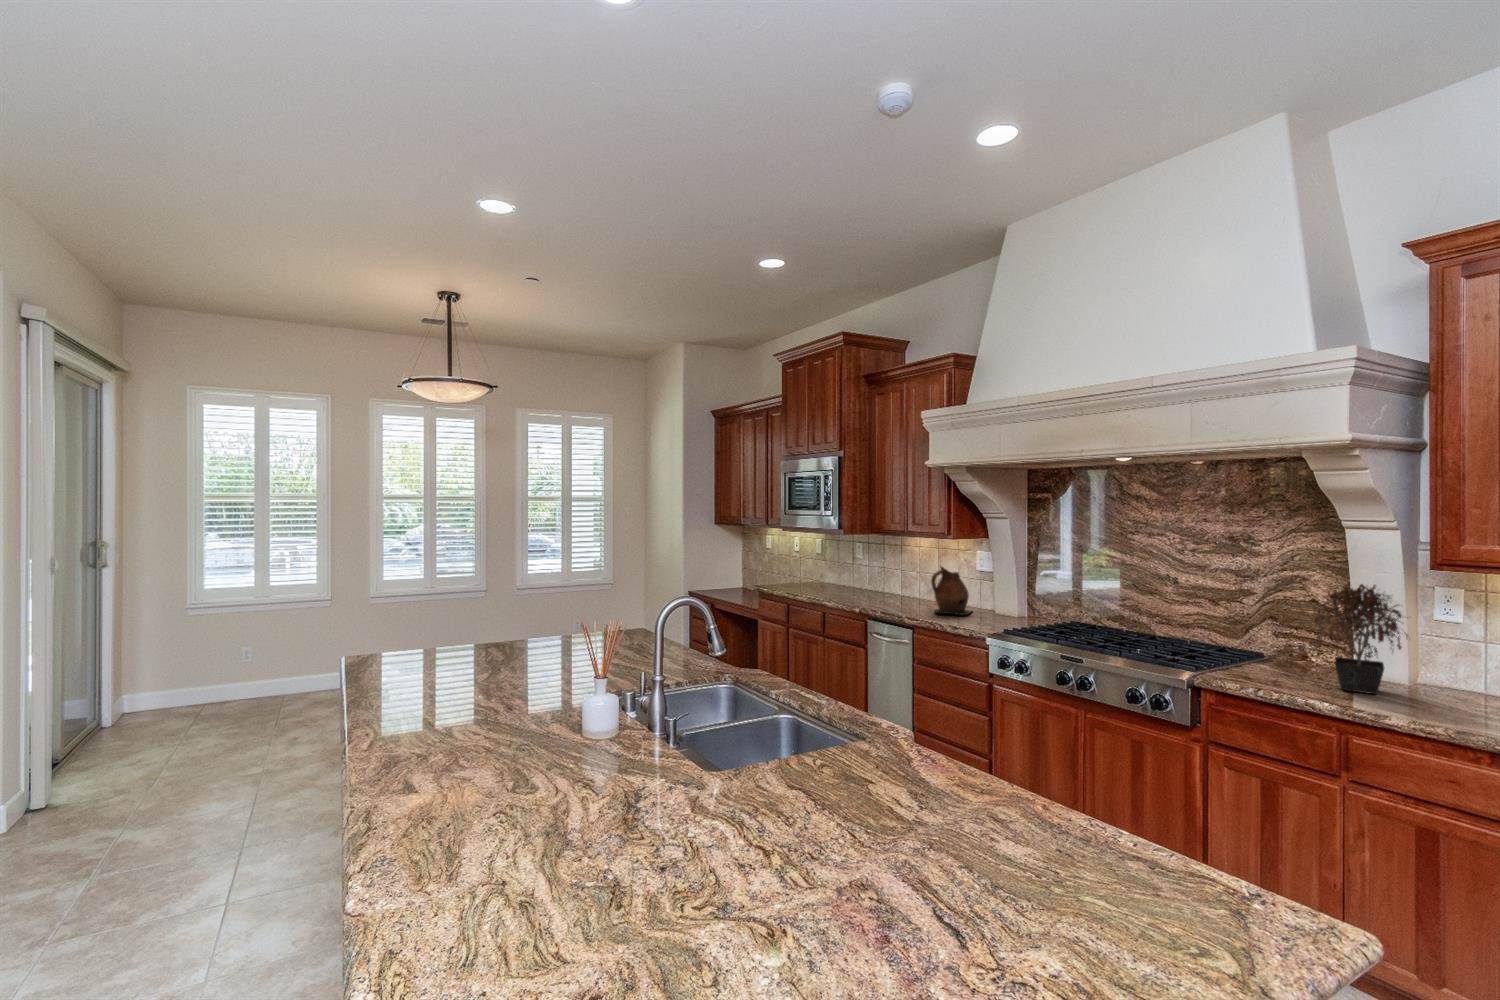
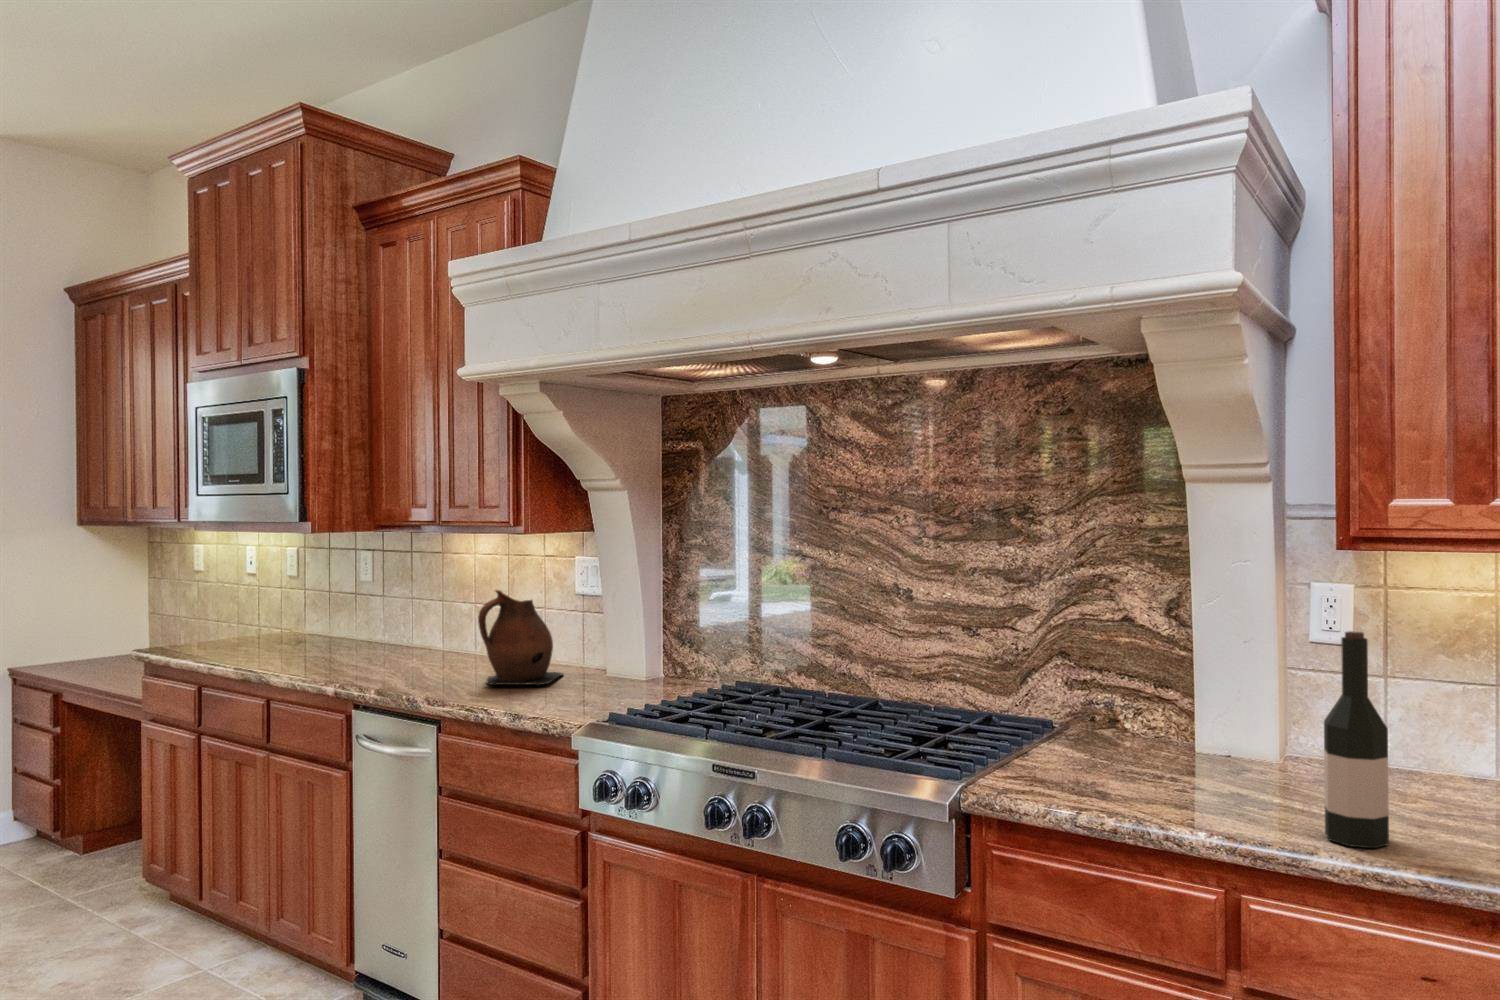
potted plant: present [1314,582,1408,694] -> none [1139,581,1304,795]
wine bottle: none [1413,610,1451,721] -> present [1324,631,1389,848]

